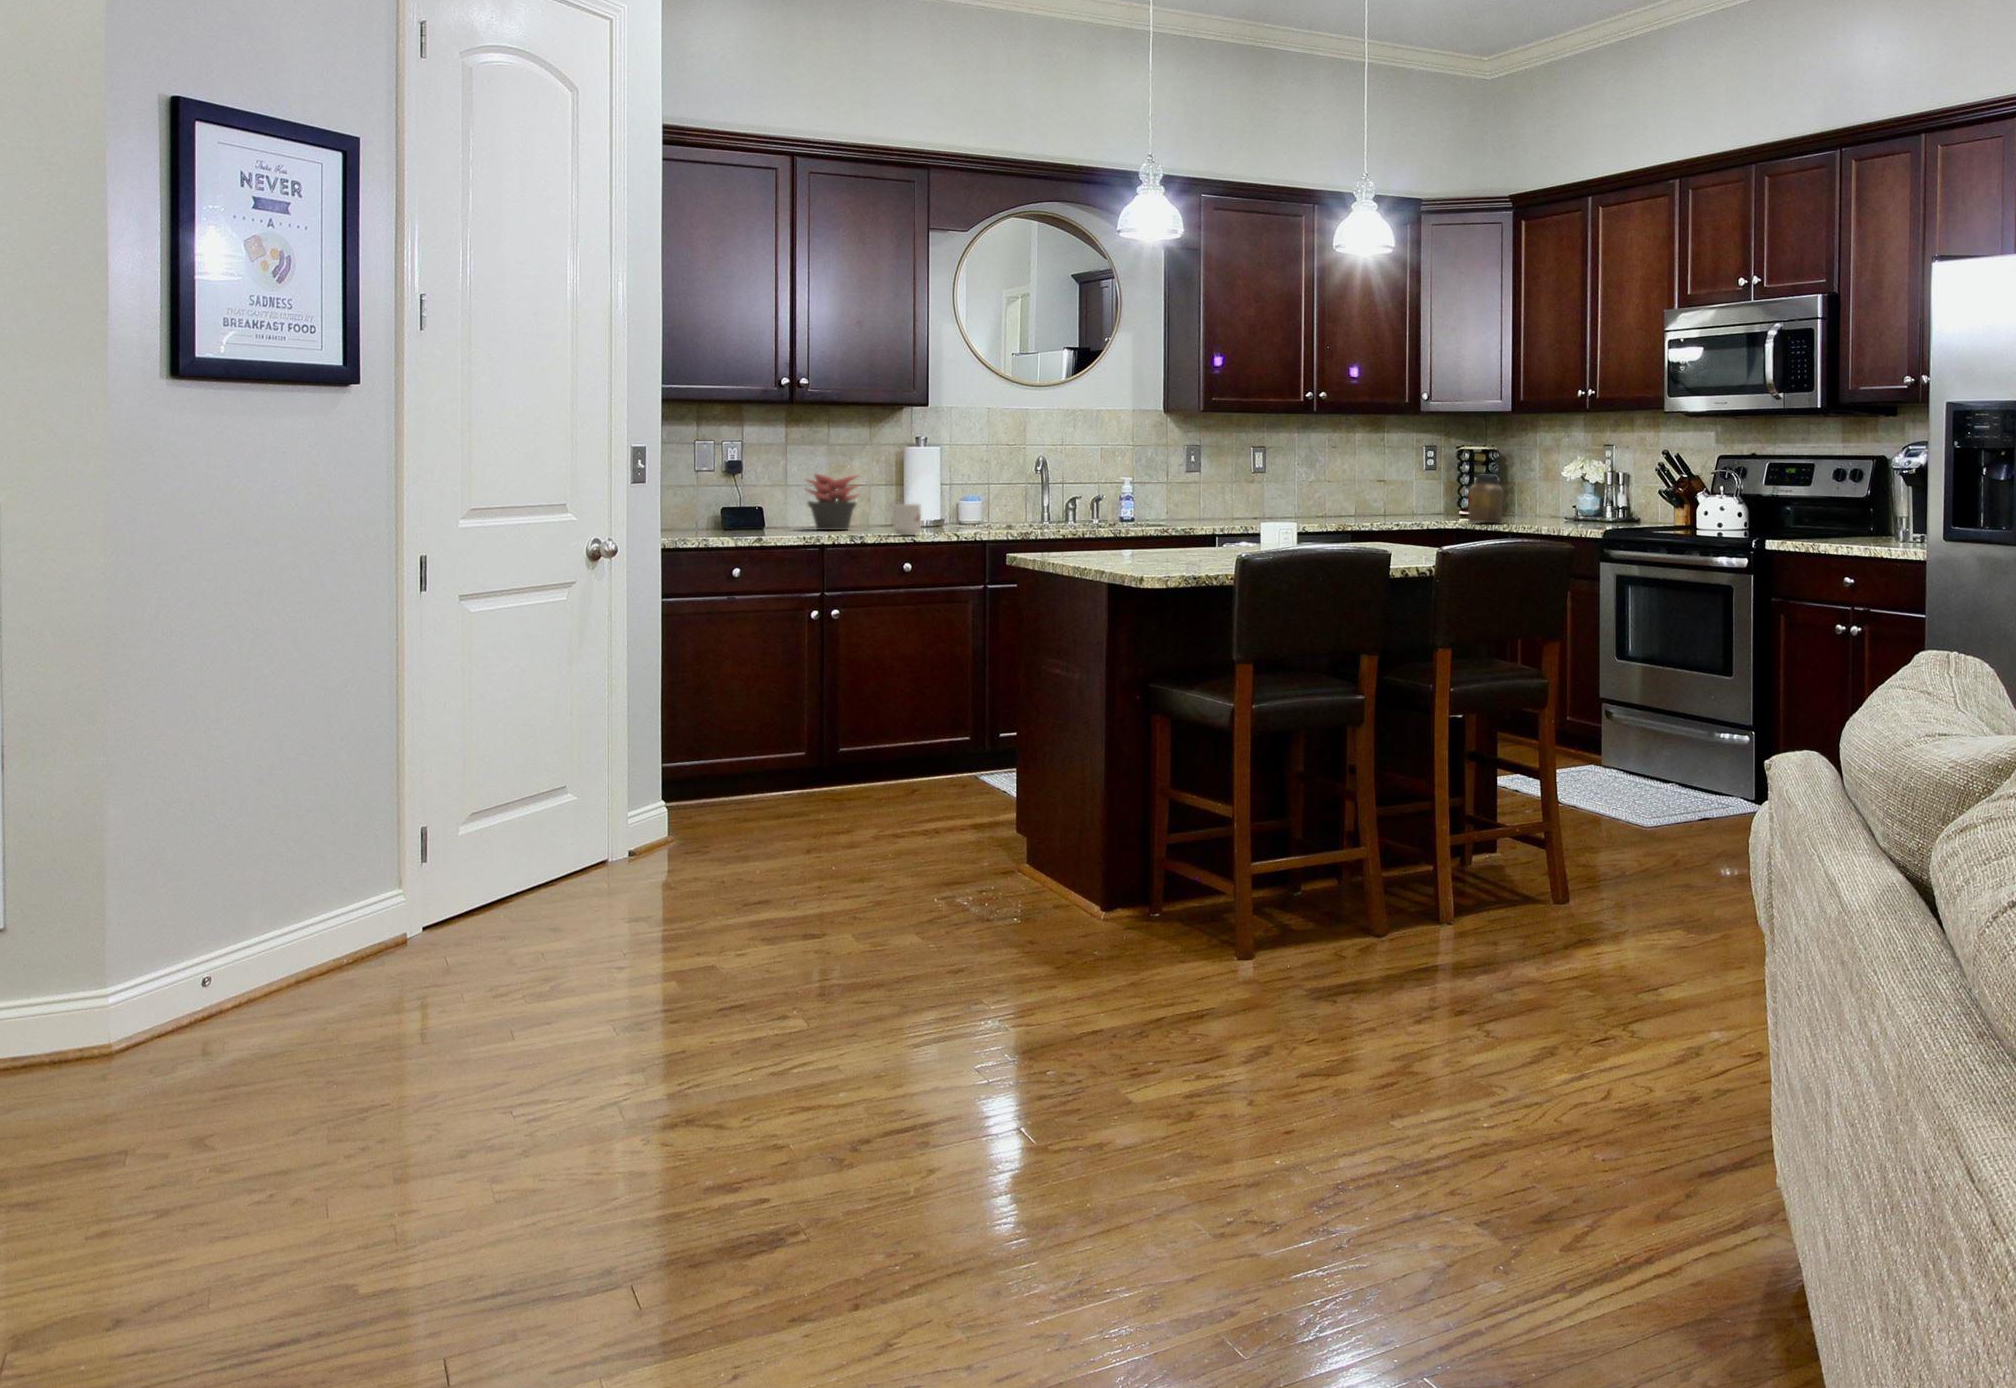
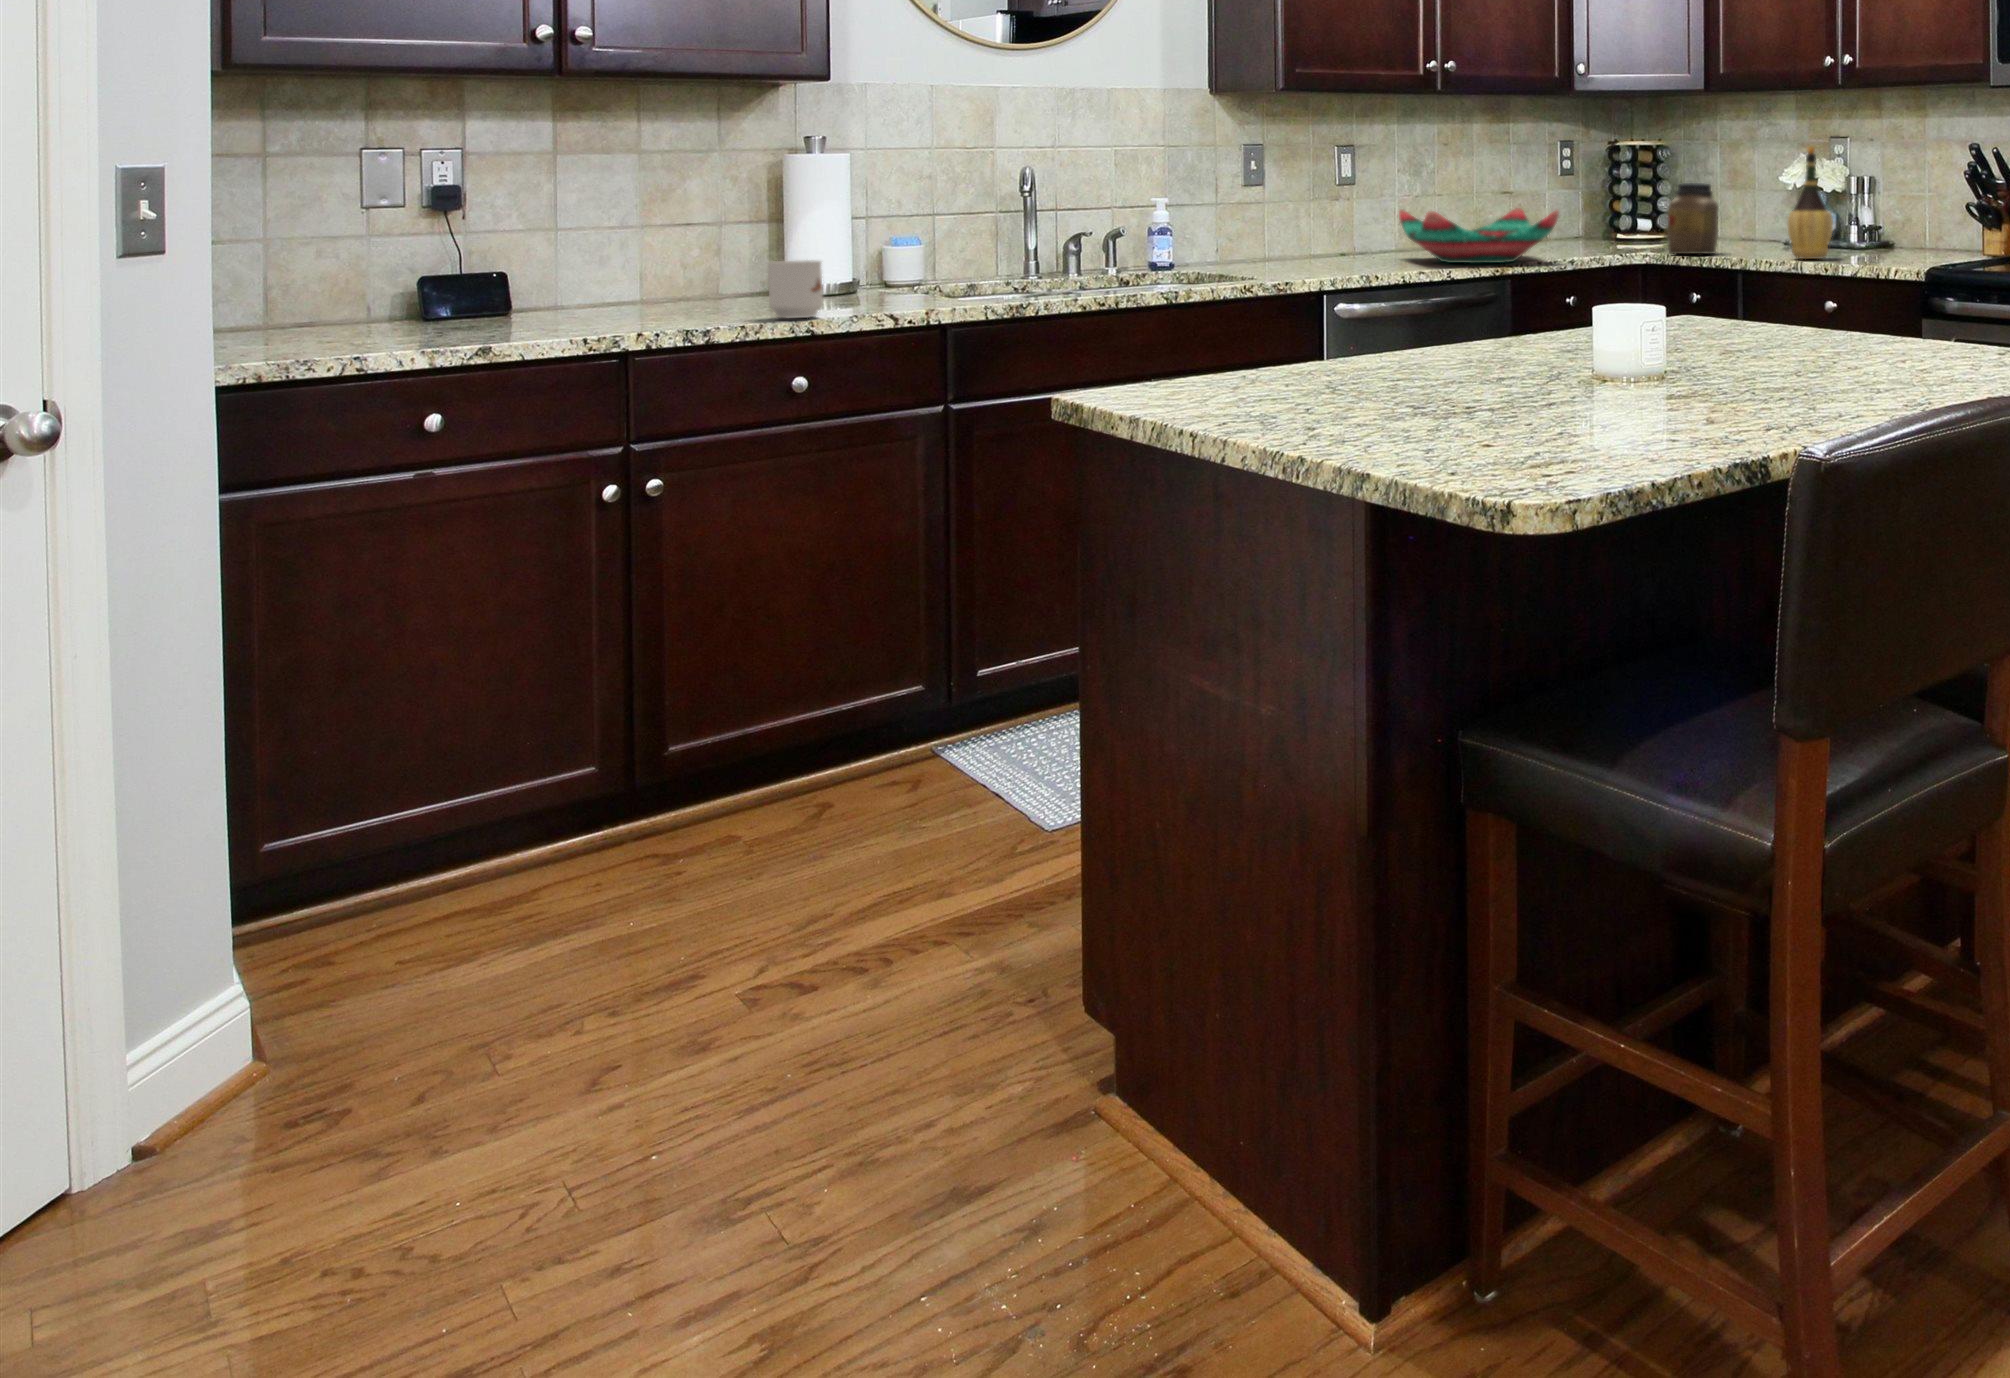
wine bottle: none [1540,450,1571,527] -> present [1788,147,1833,259]
succulent plant: present [805,474,858,530] -> none [593,205,706,306]
decorative bowl: none [1285,489,1381,524] -> present [1399,208,1559,263]

